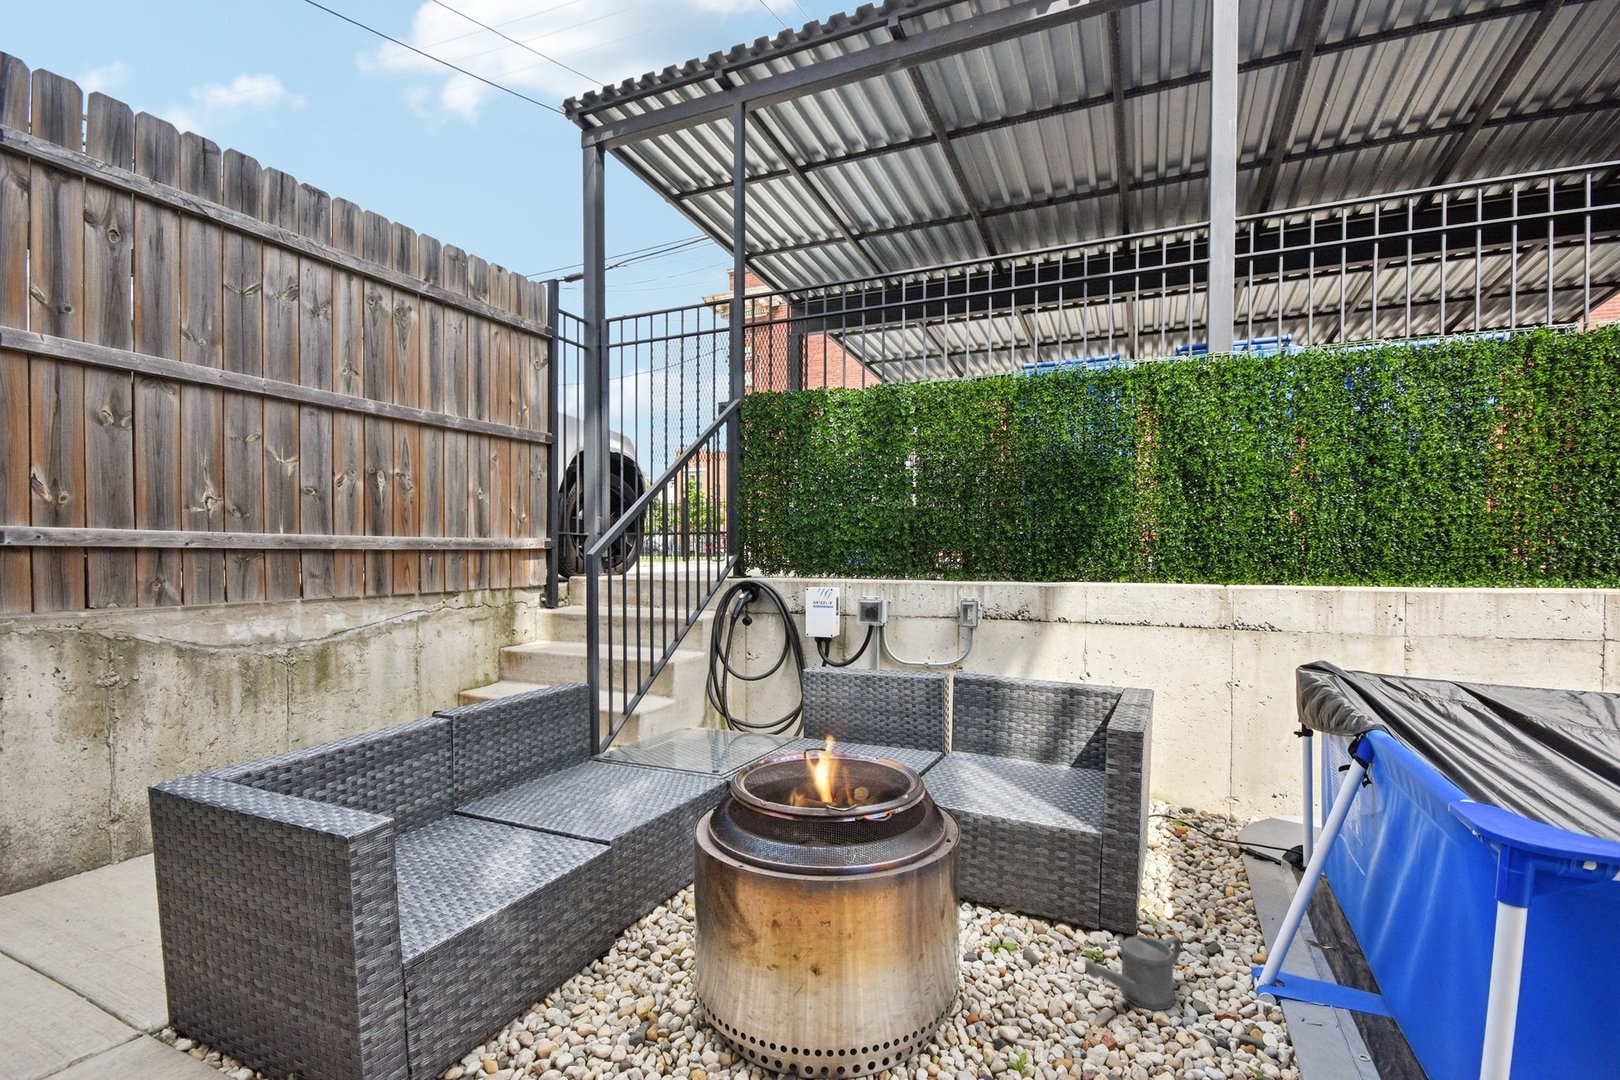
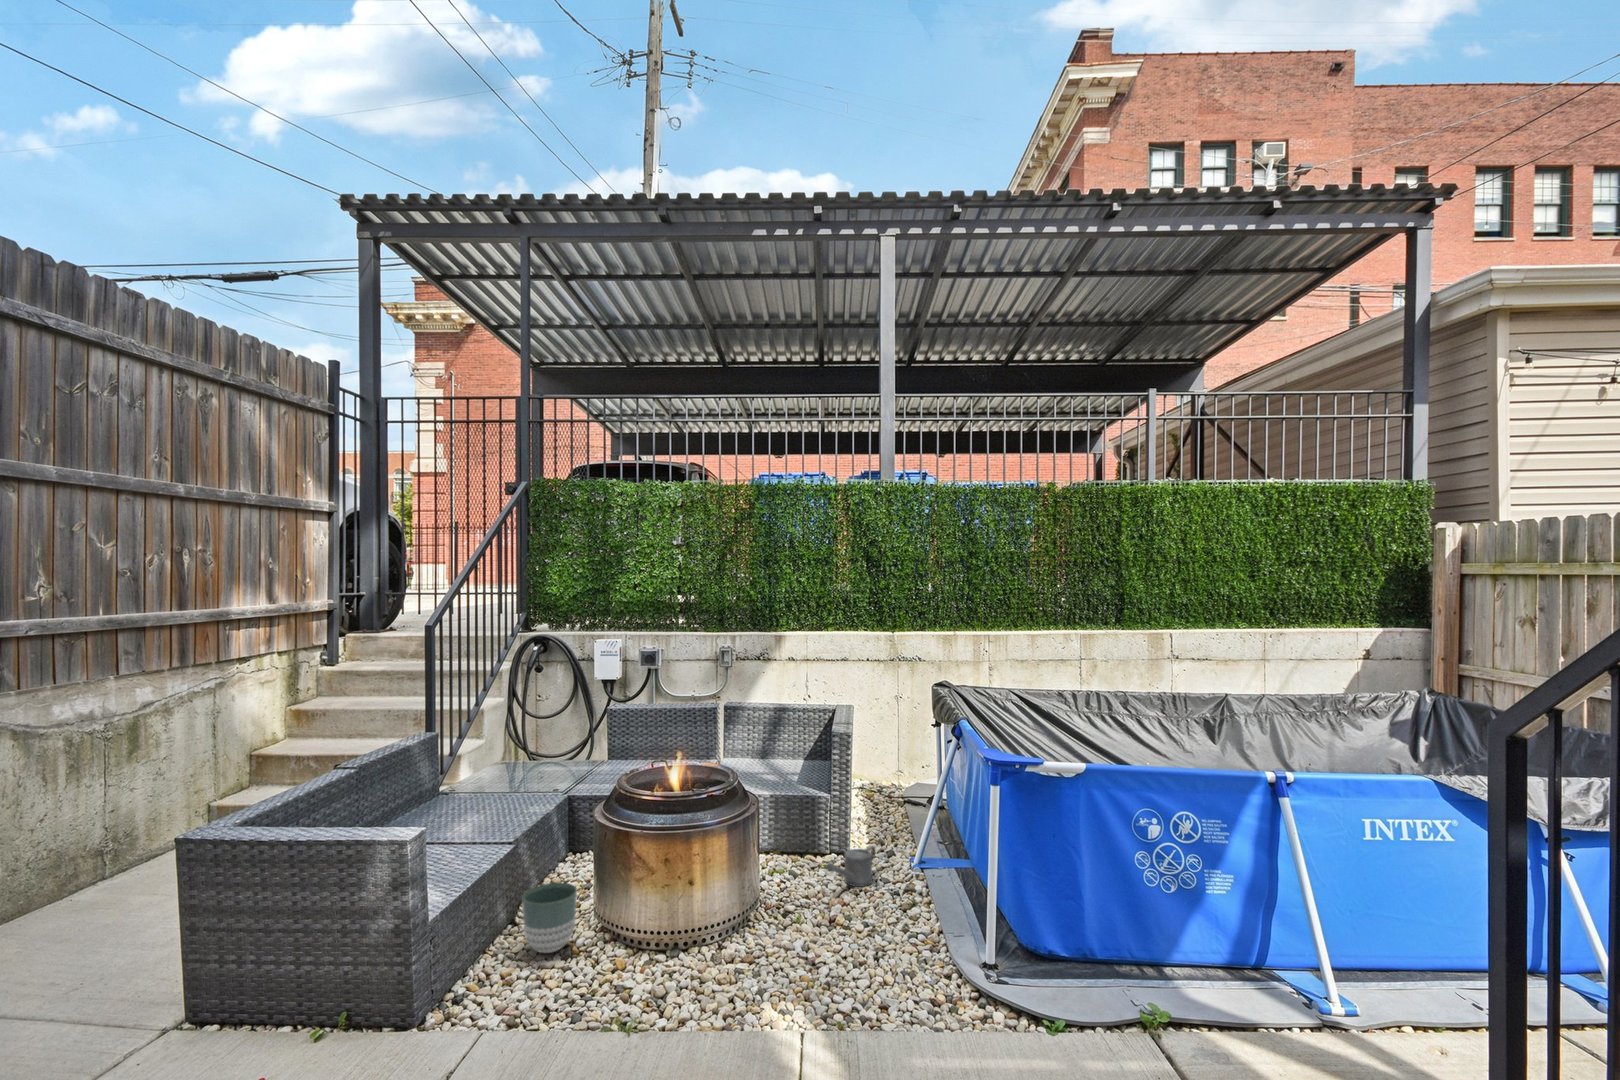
planter: none [585,917,665,1028] -> present [522,882,577,953]

